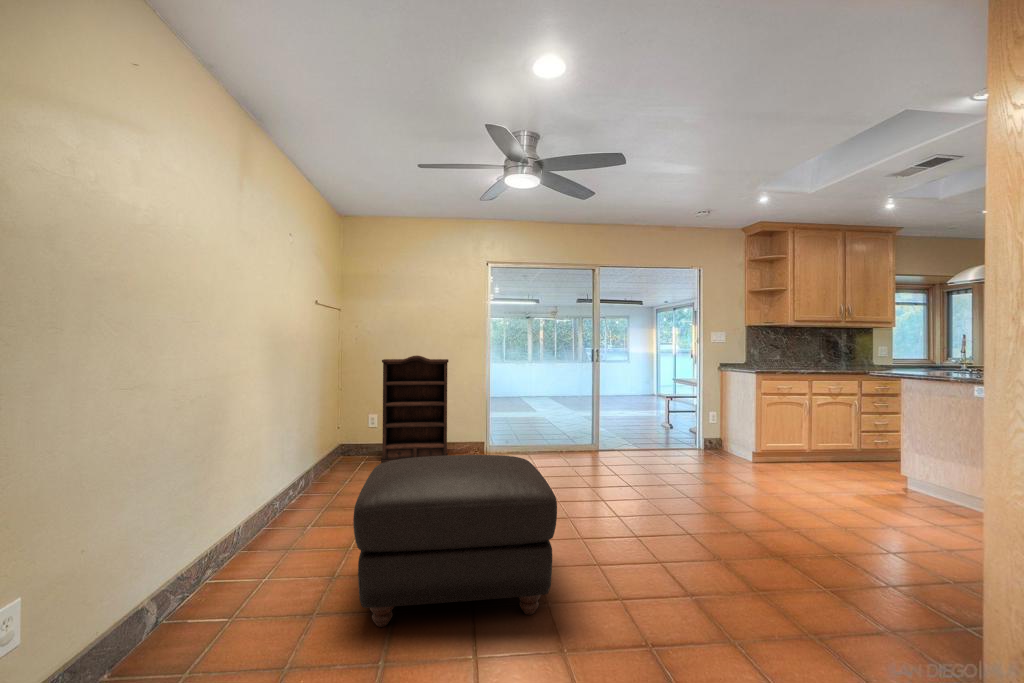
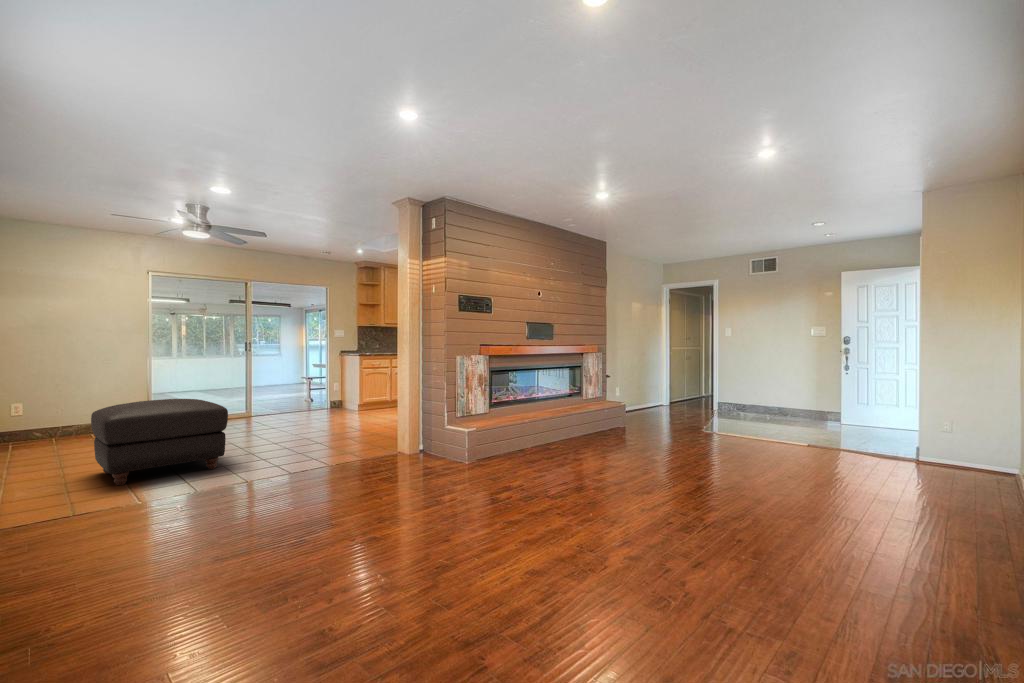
bookshelf: present [381,356,448,462] -> none [32,348,110,443]

